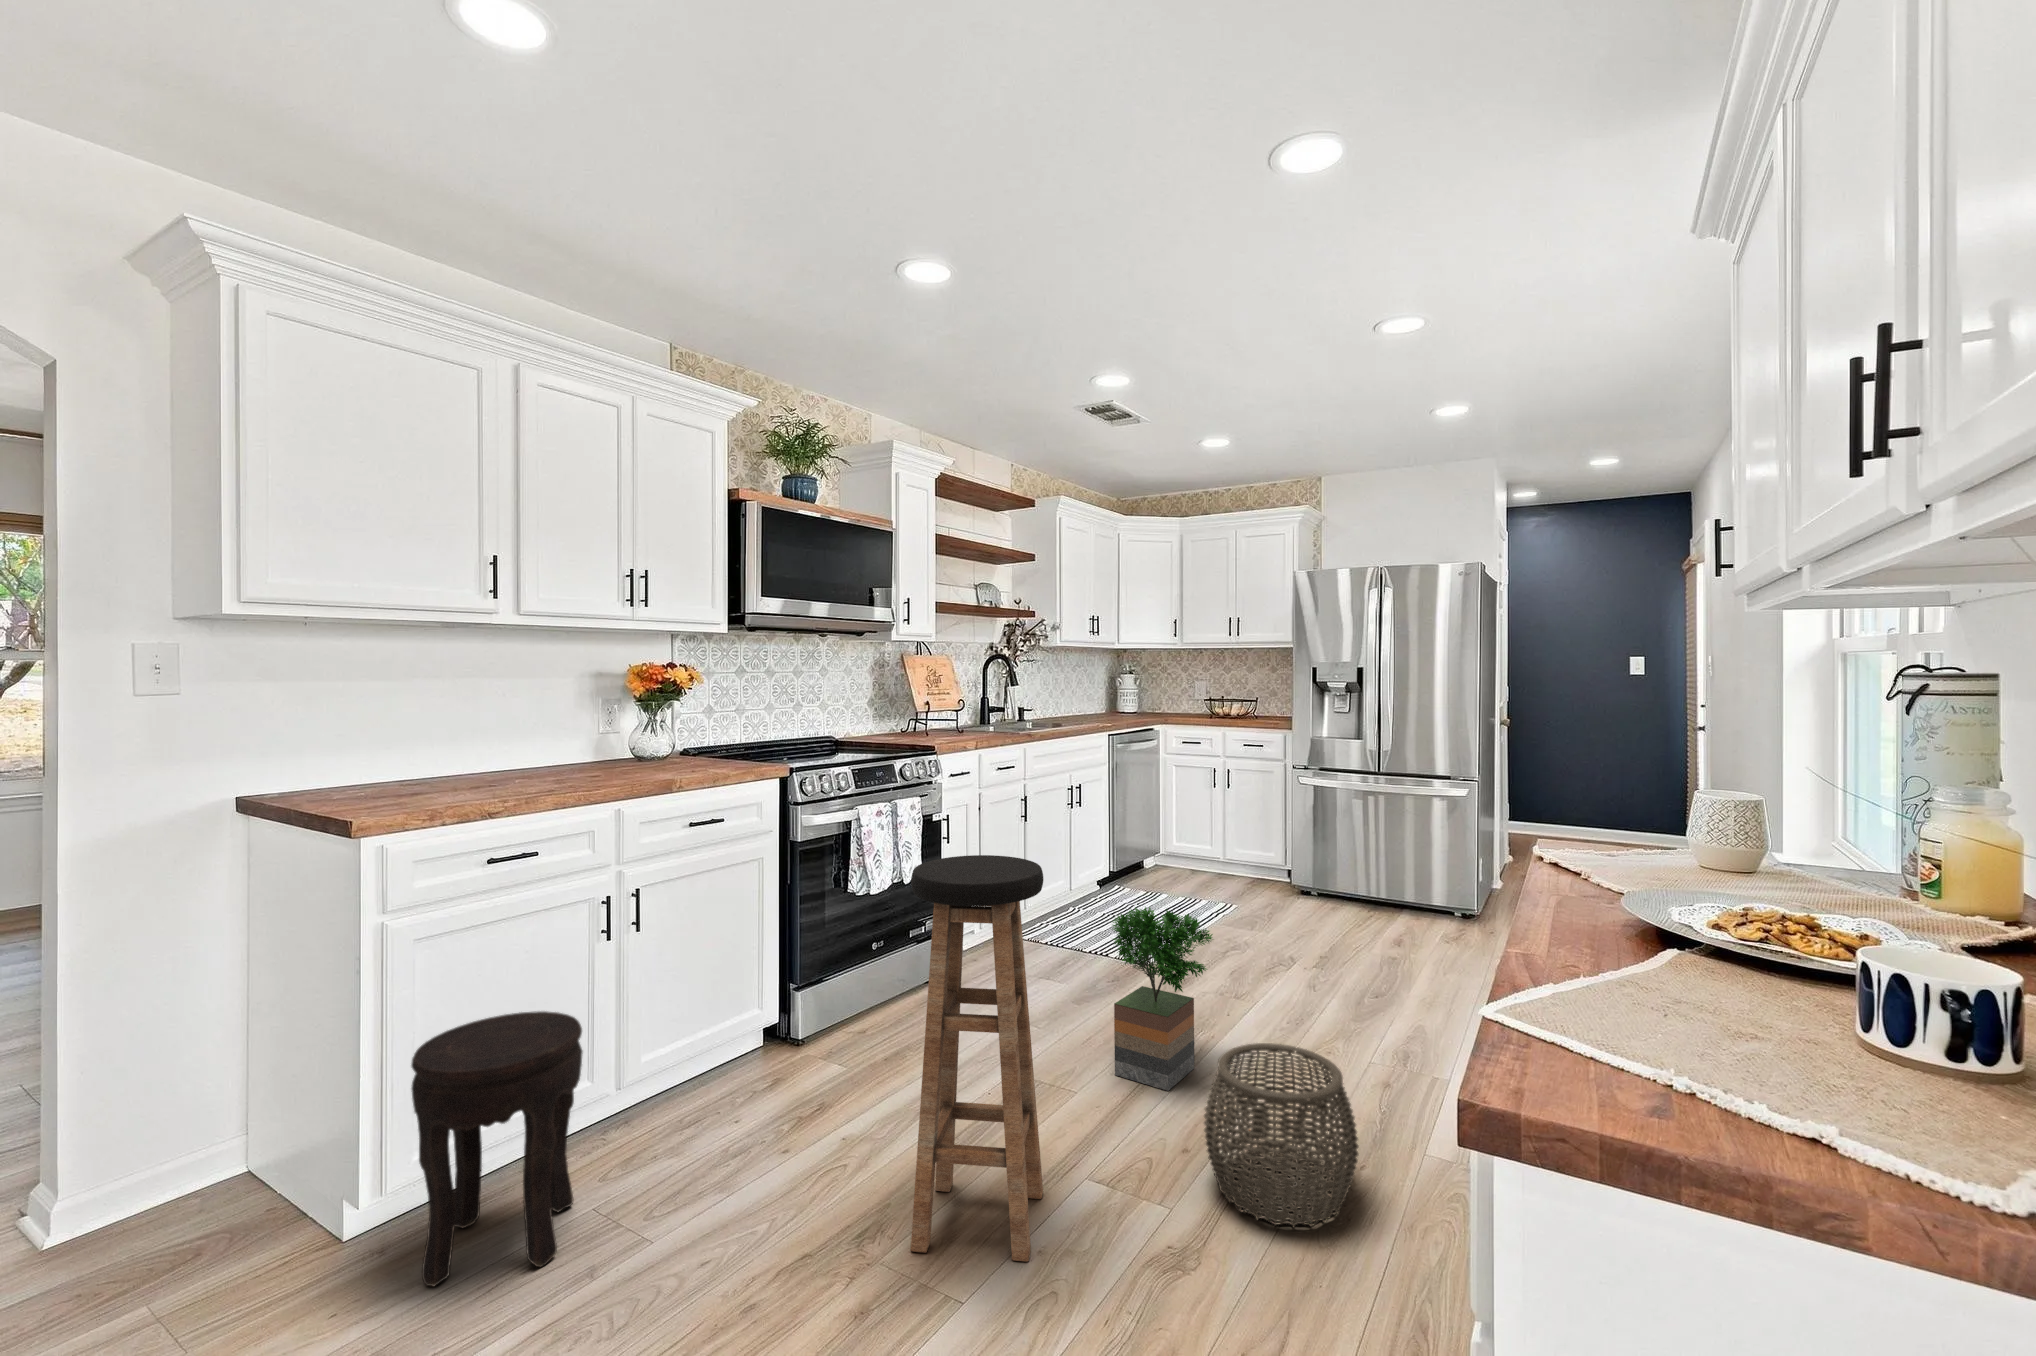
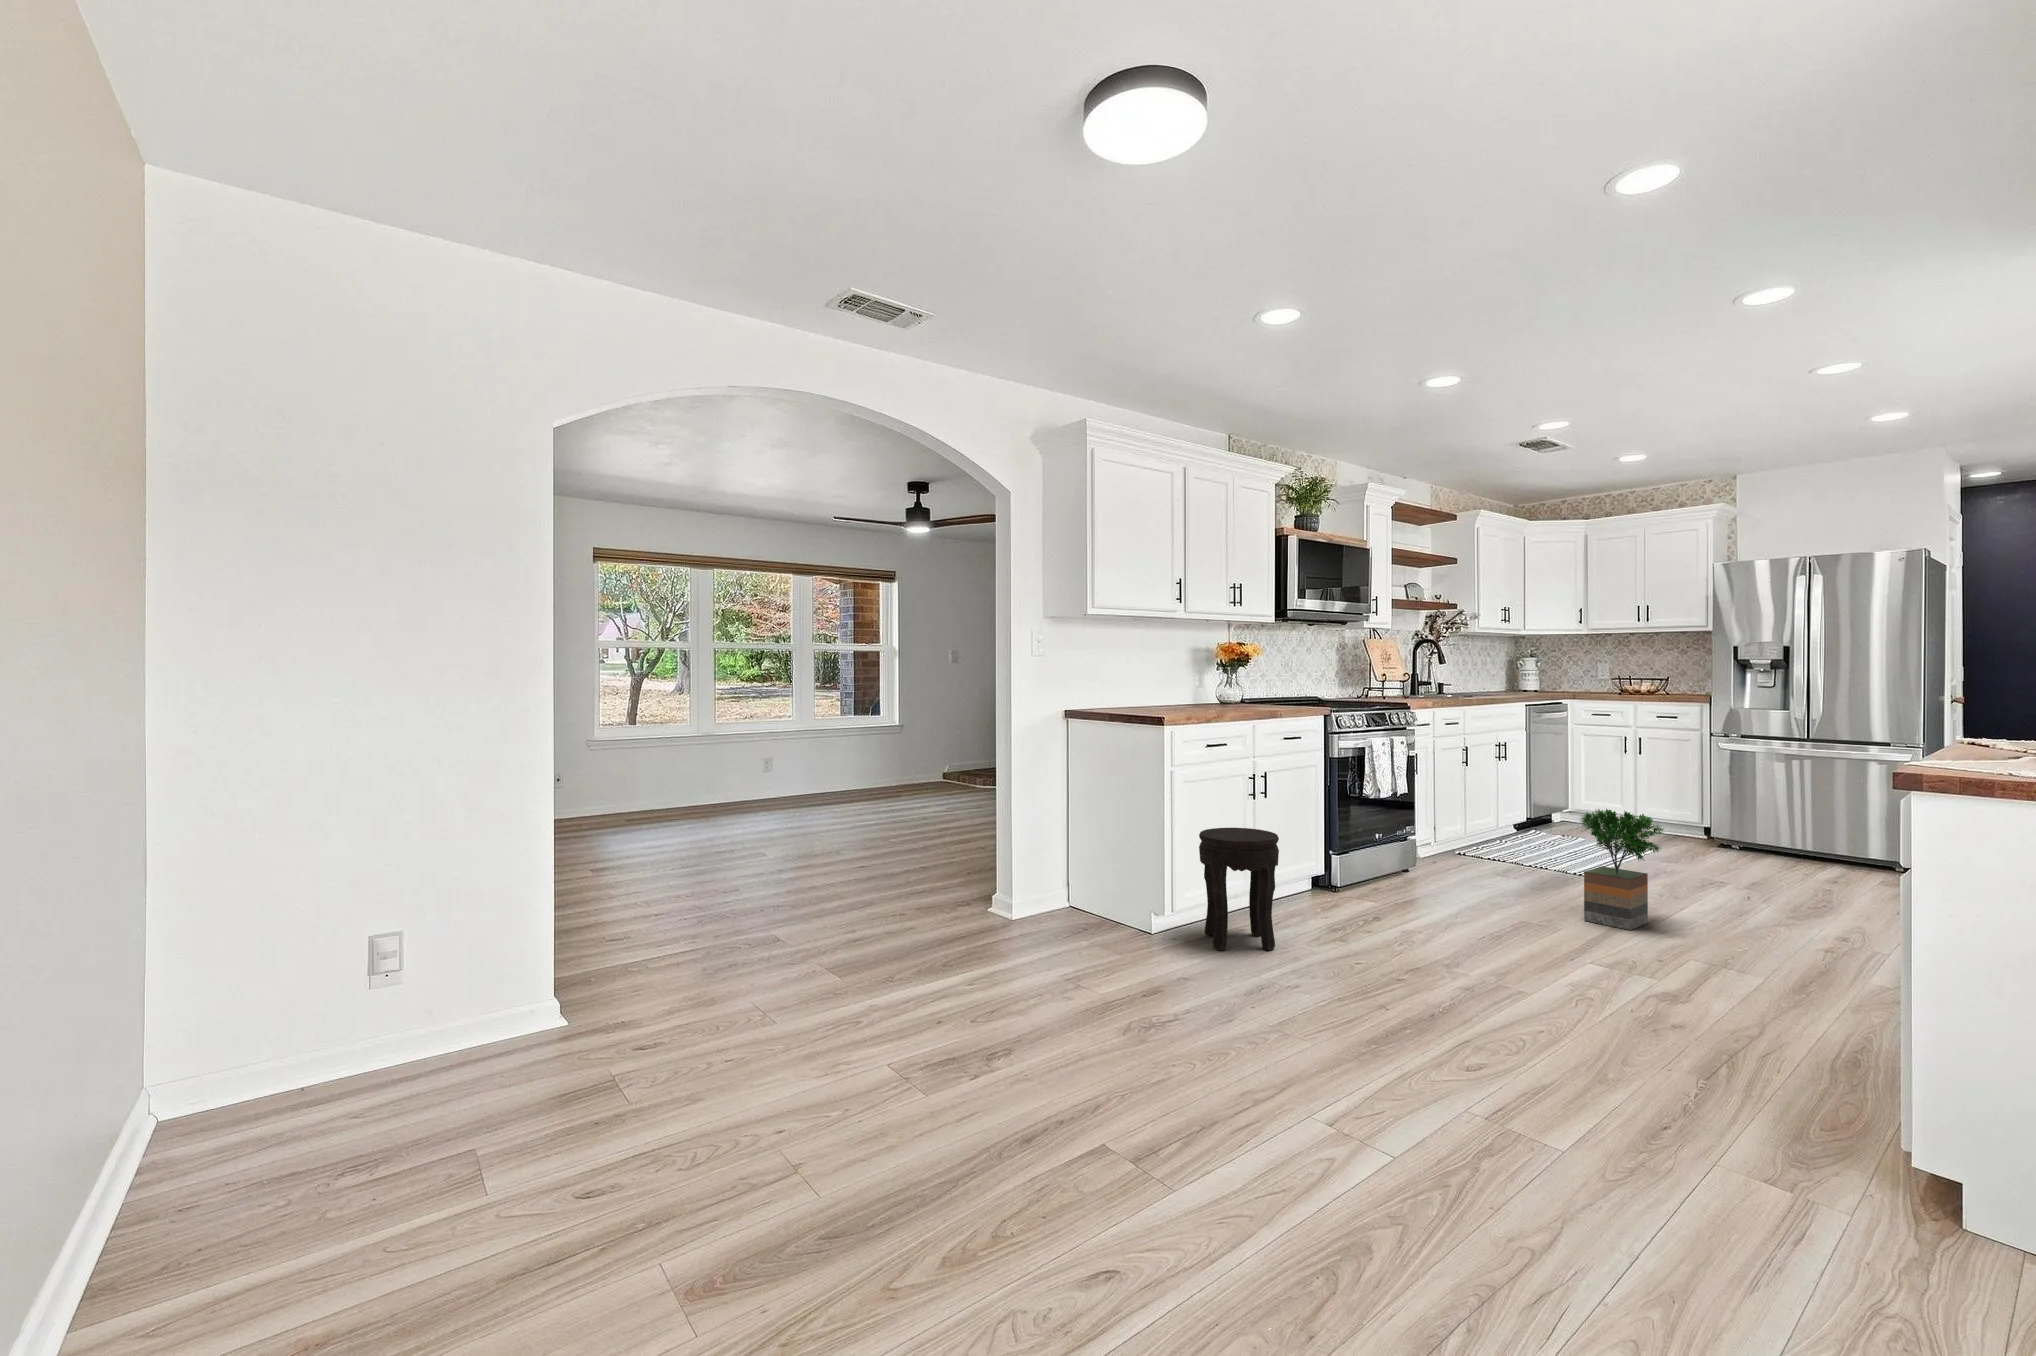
bar stool: present [911,855,1043,1262] -> none [1477,751,1566,976]
woven basket: present [1204,1043,1359,1227] -> none [1673,883,1796,985]

